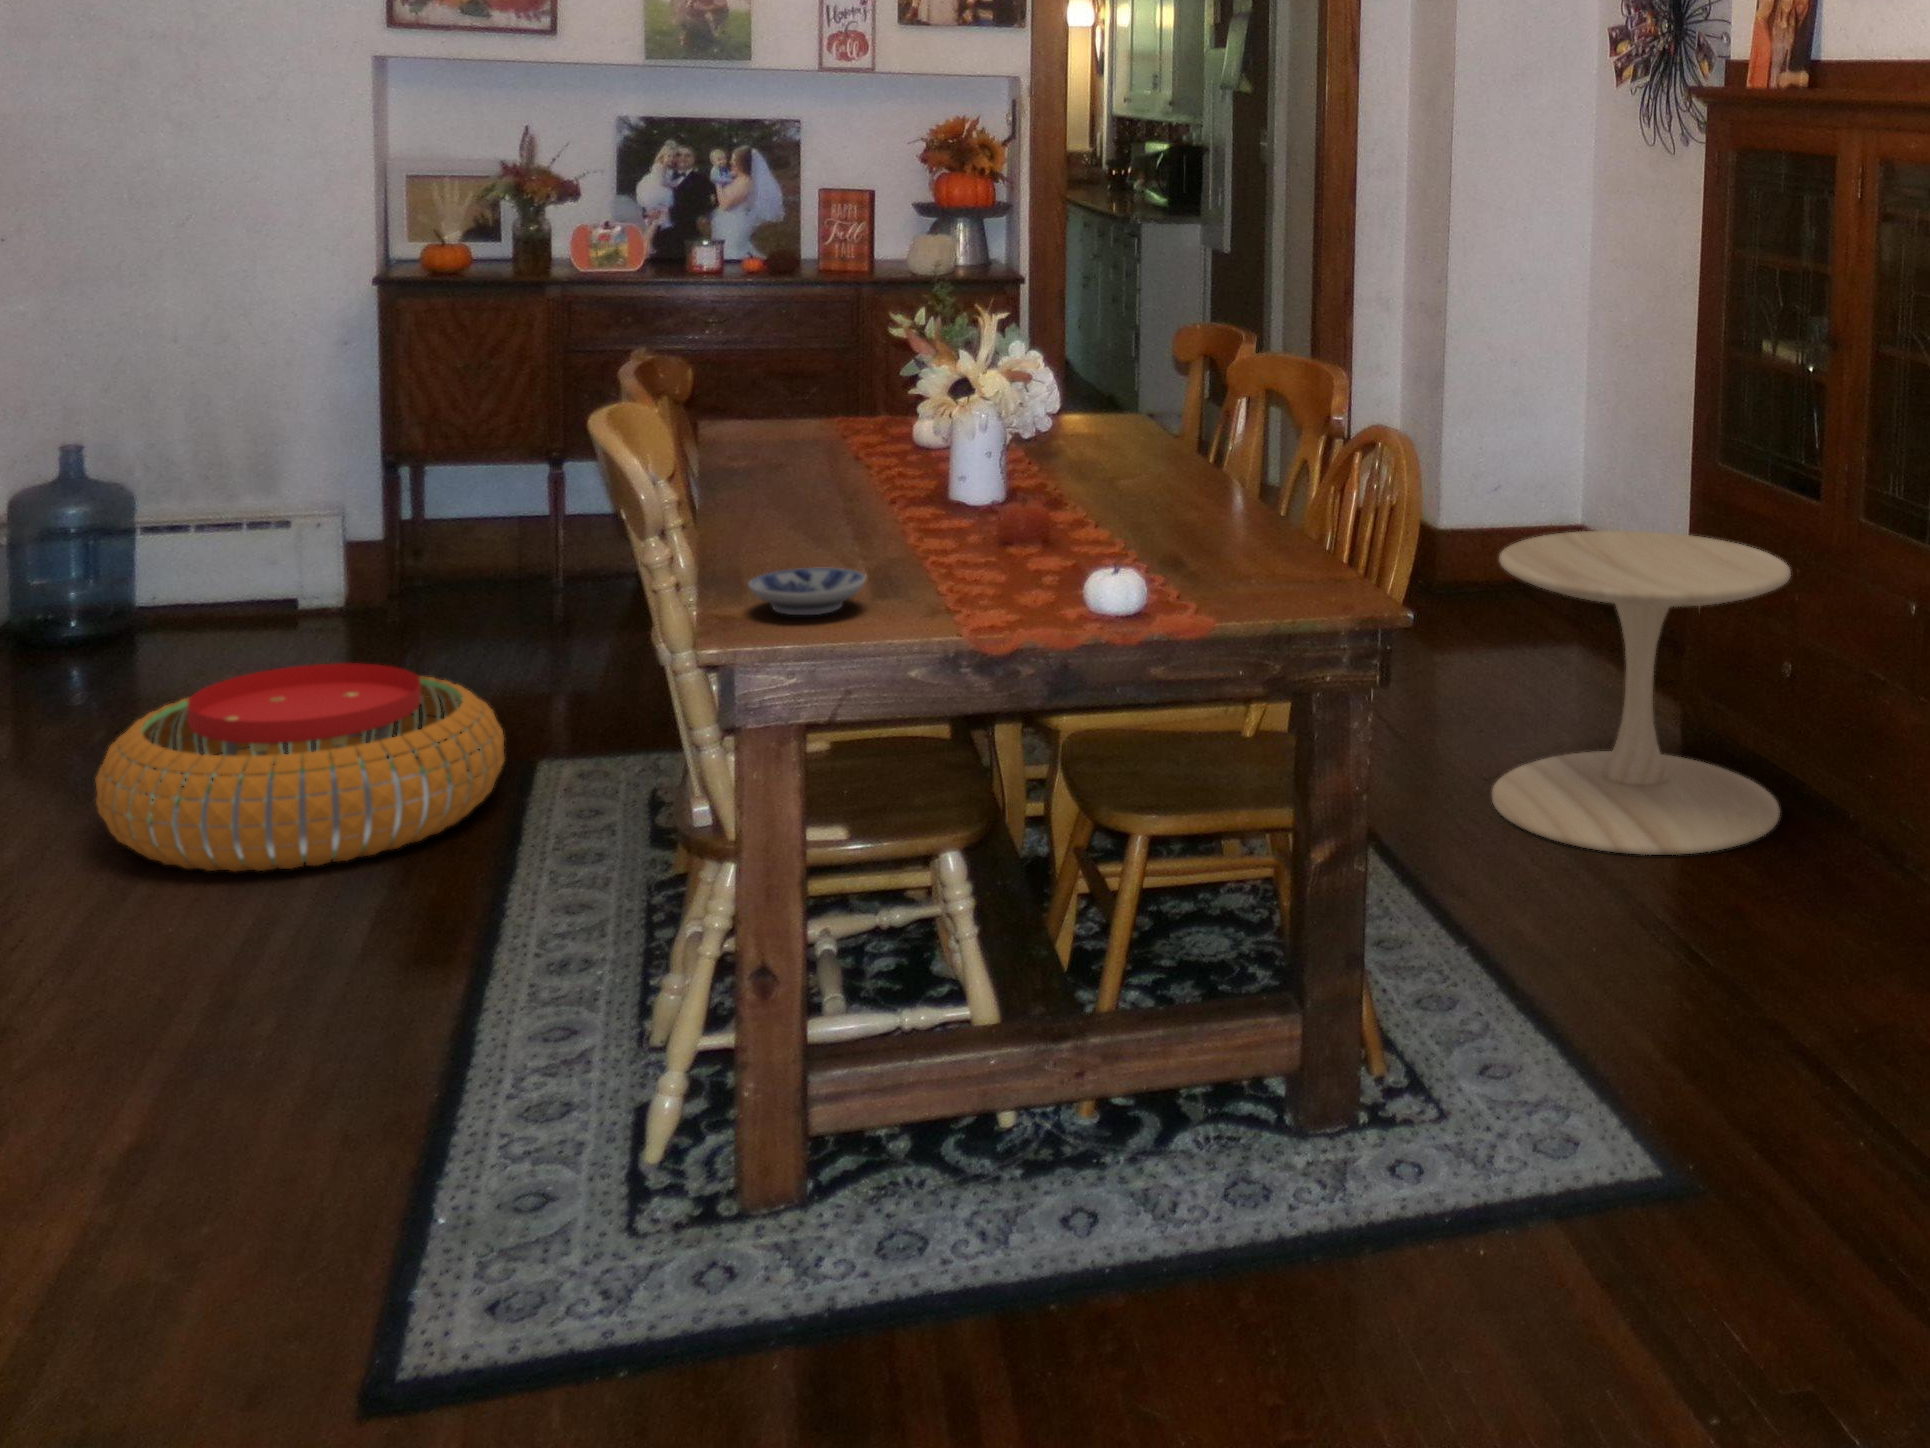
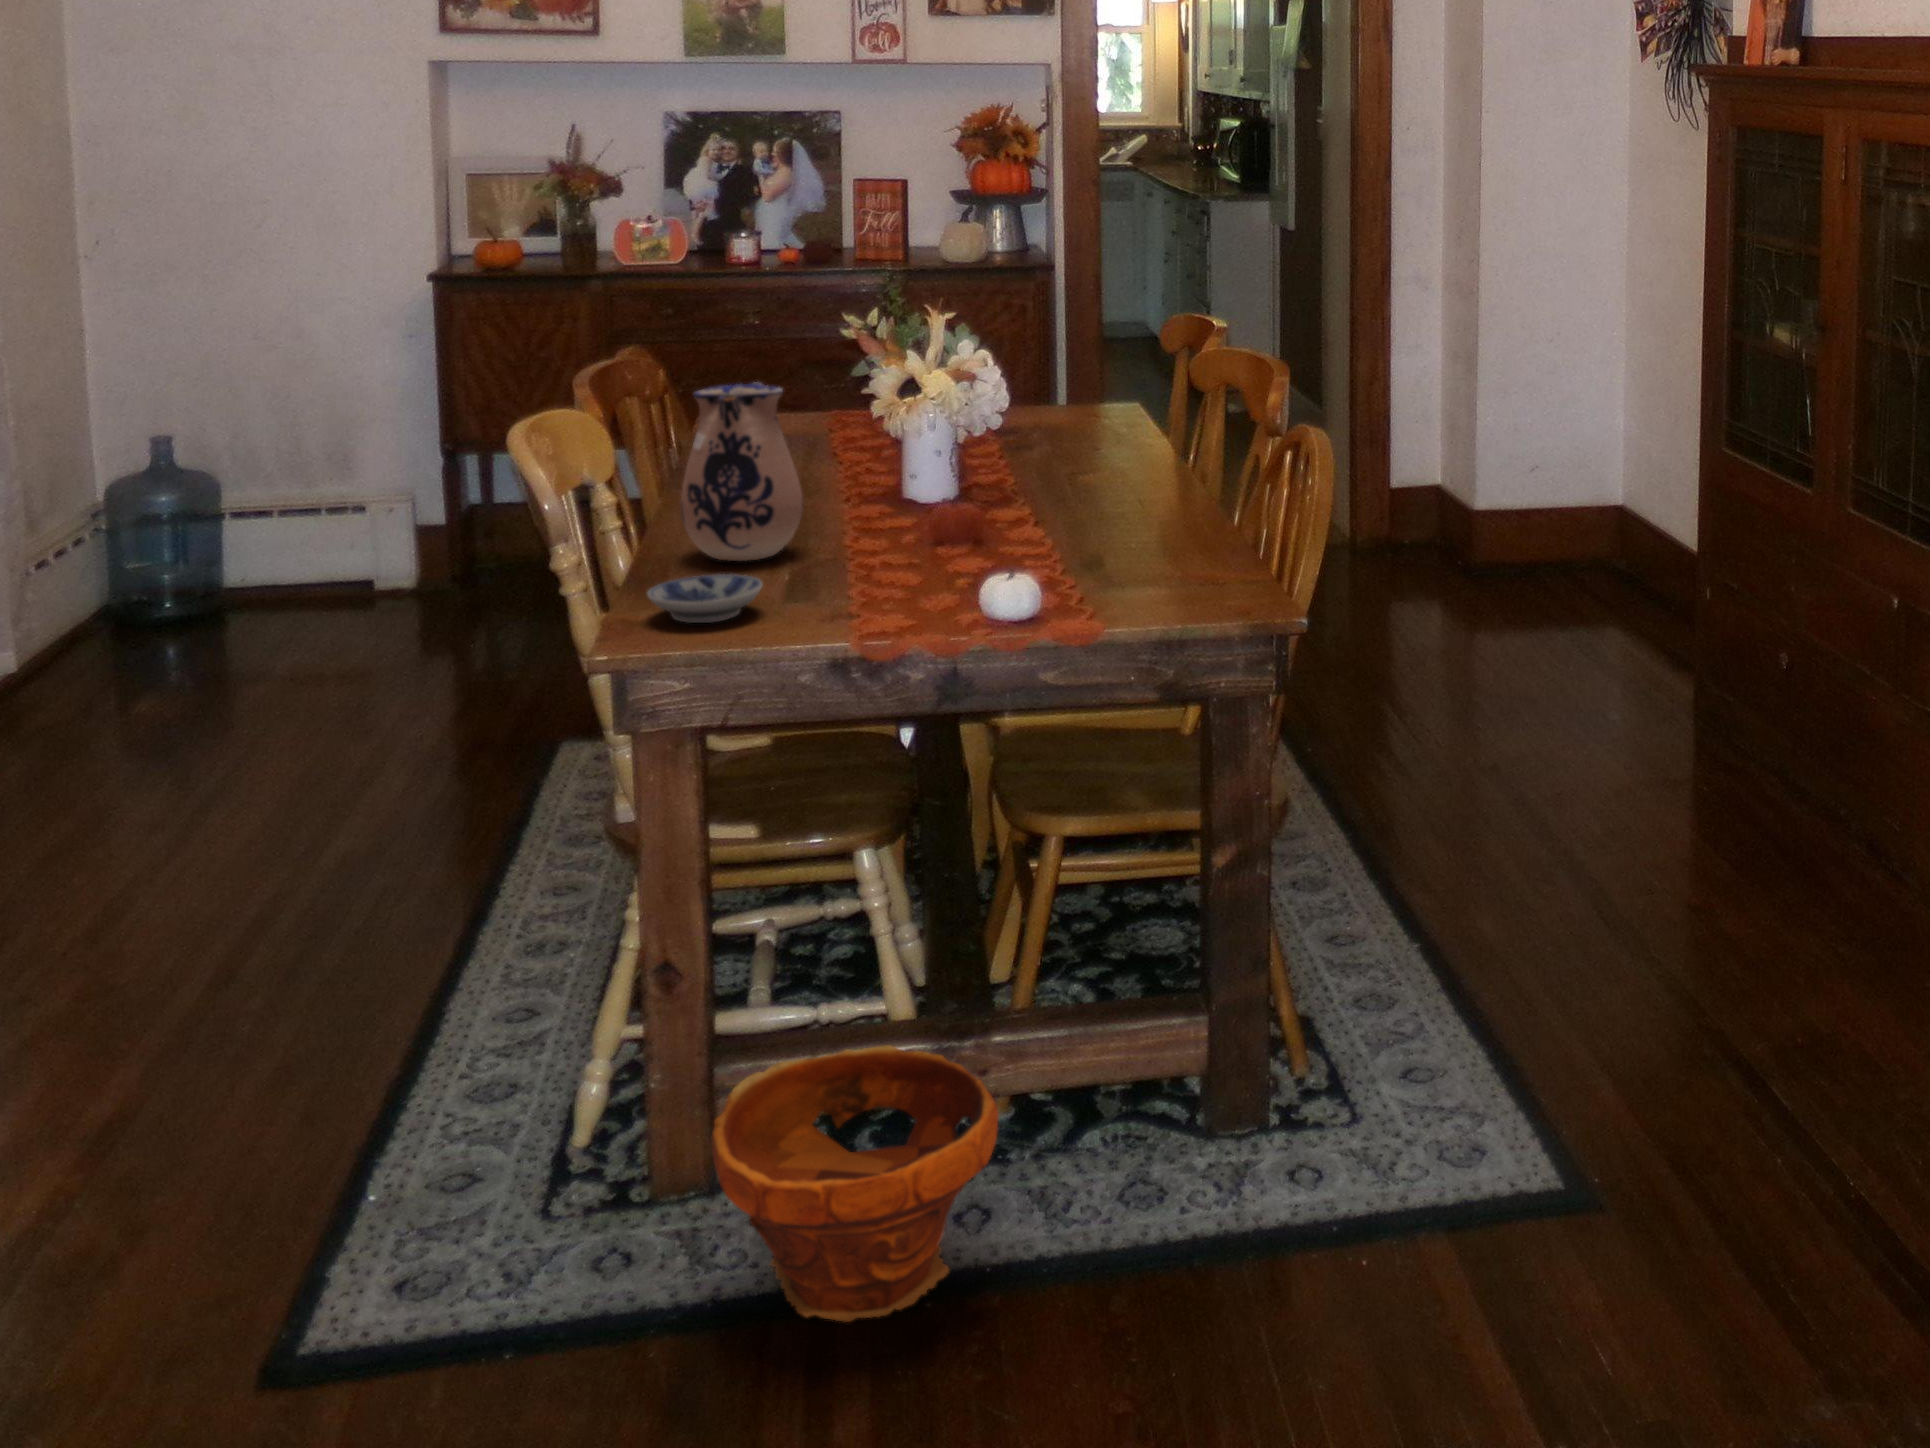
ceramic pitcher: none [756,376,881,558] -> present [681,382,803,561]
side table: present [1492,531,1791,855] -> none [1475,516,1773,847]
pouf: present [96,663,504,871] -> none [138,648,521,848]
planter: none [828,1046,1118,1325] -> present [711,1045,999,1322]

